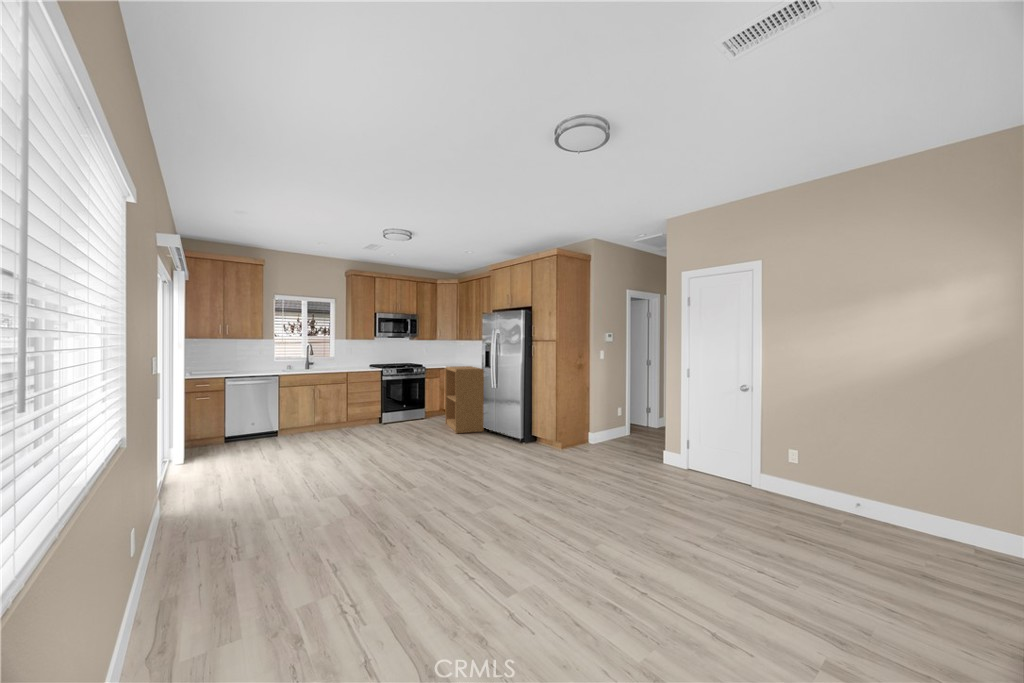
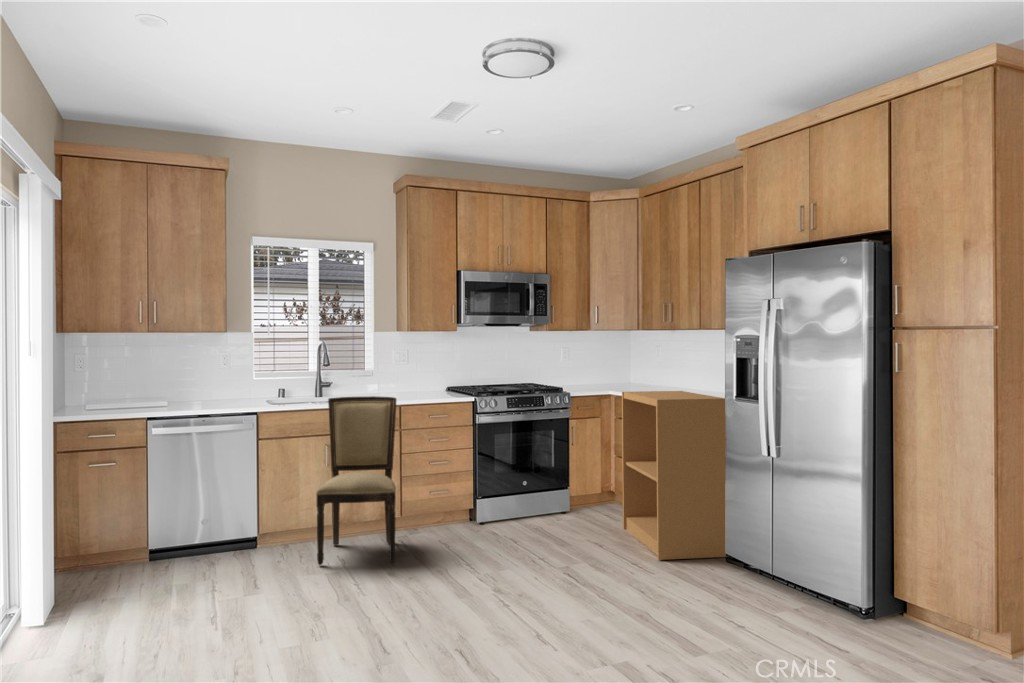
dining chair: none [308,369,345,441] -> present [316,396,396,565]

